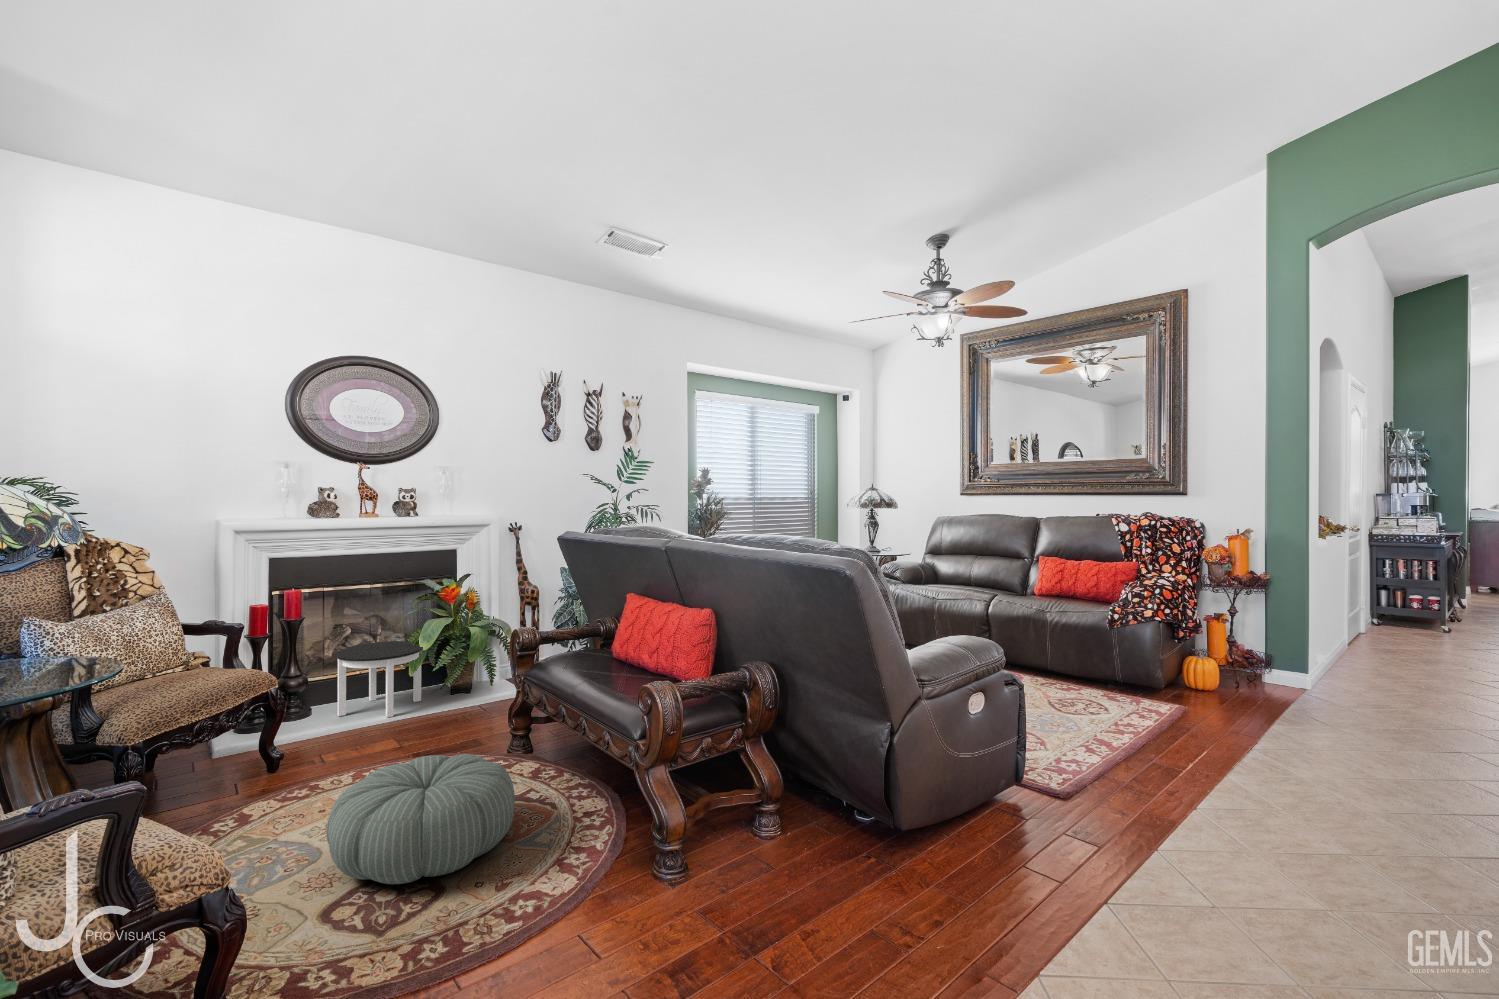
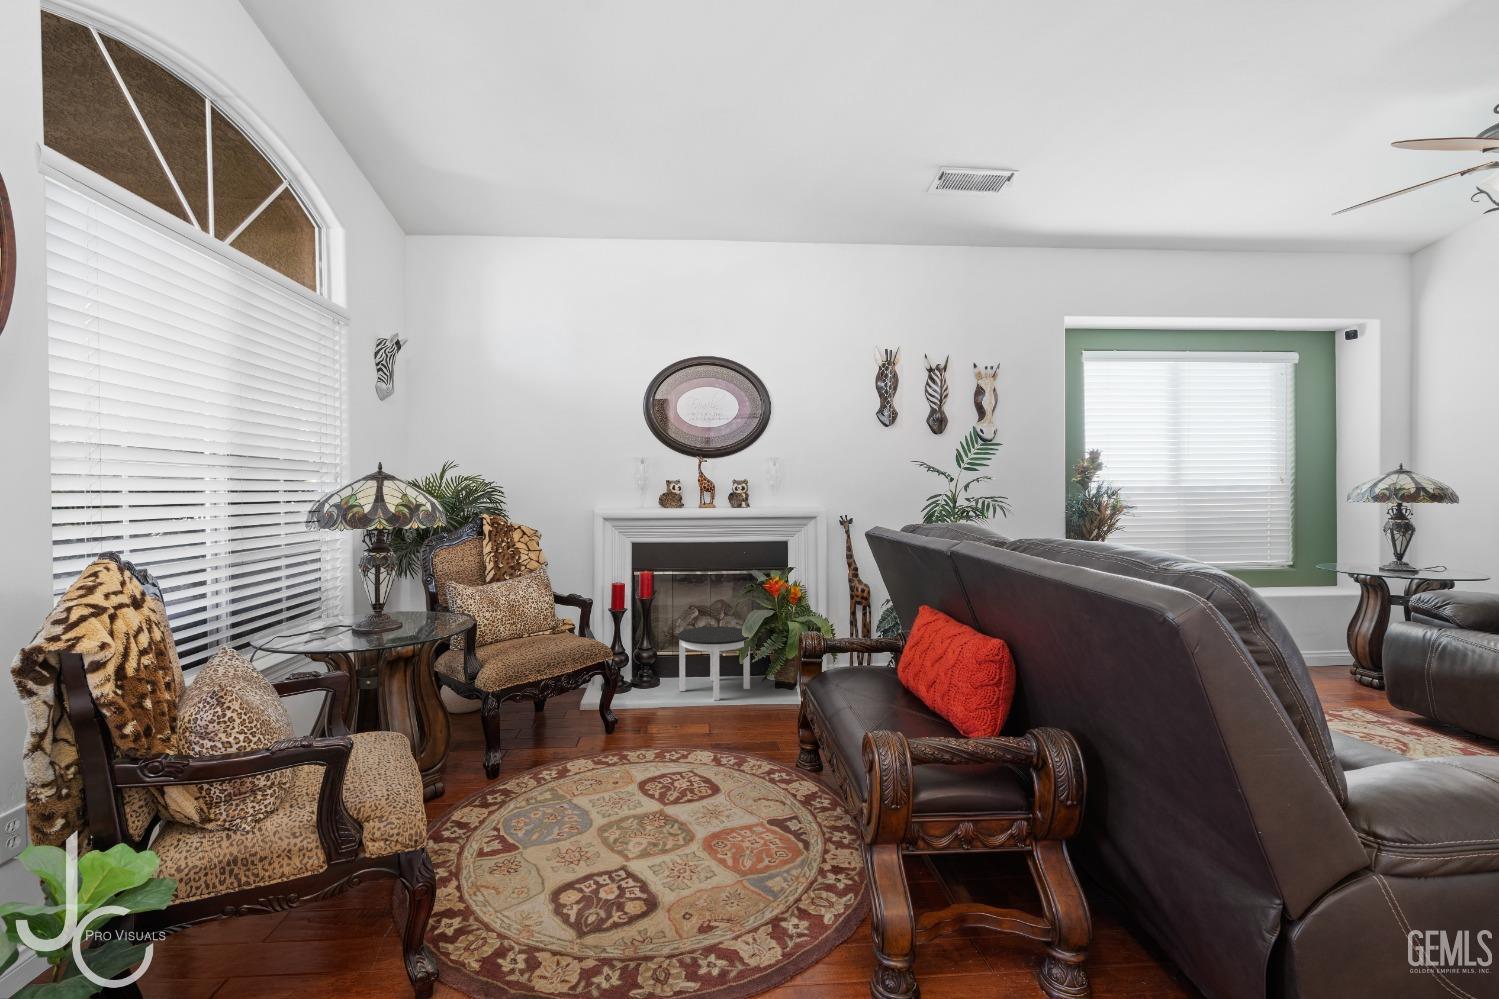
pouf: present [326,754,515,884] -> none [574,753,755,891]

